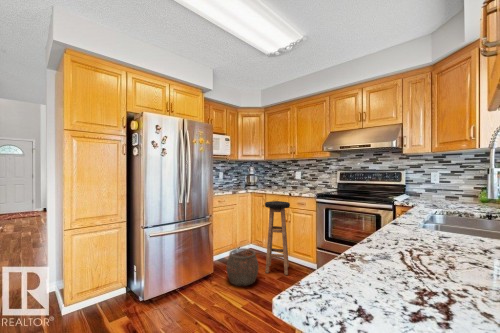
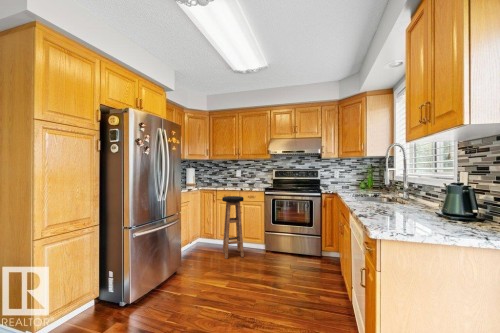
woven basket: present [226,248,259,286] -> none [195,240,225,273]

